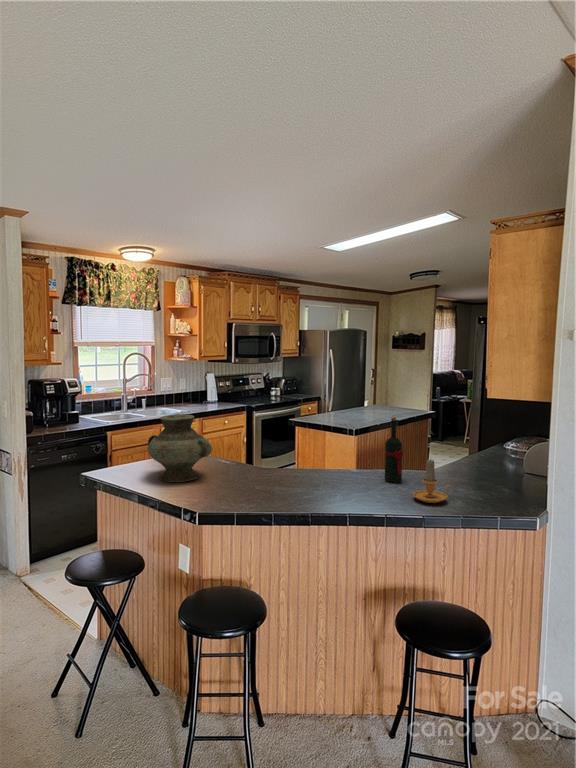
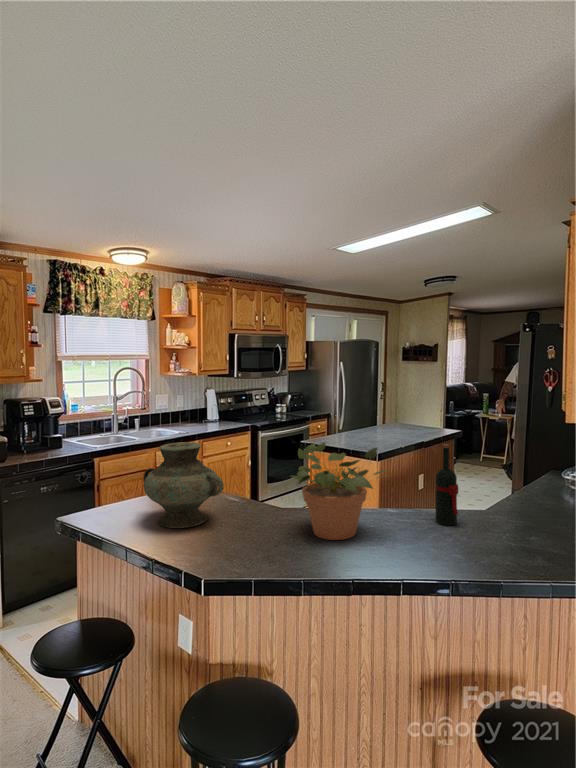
potted plant: none [263,415,346,492] -> present [291,442,387,540]
candle: present [413,459,452,503] -> none [480,497,528,555]

